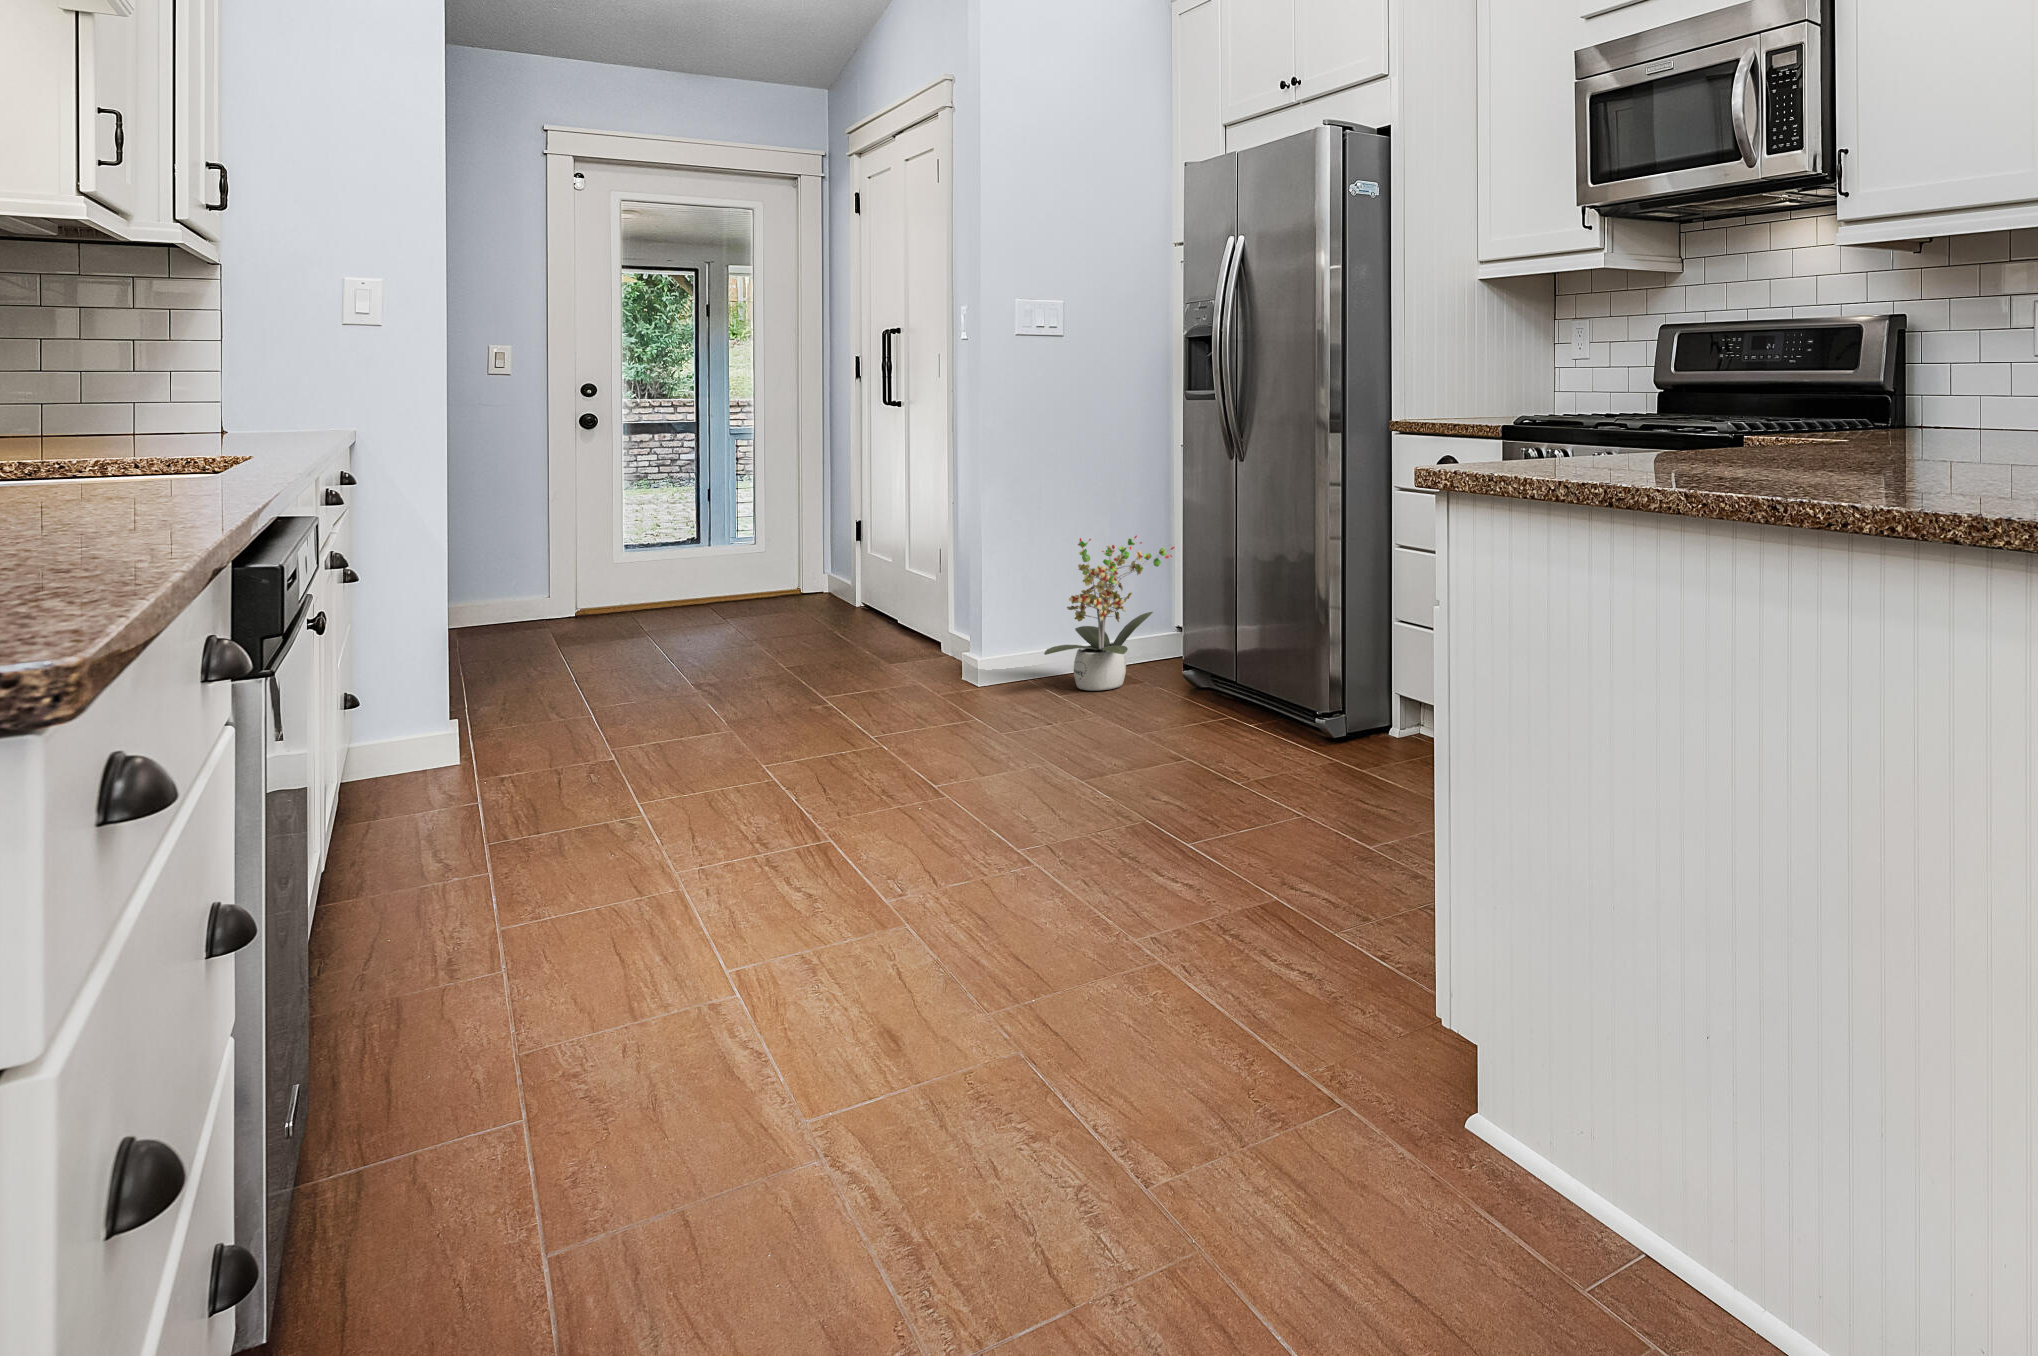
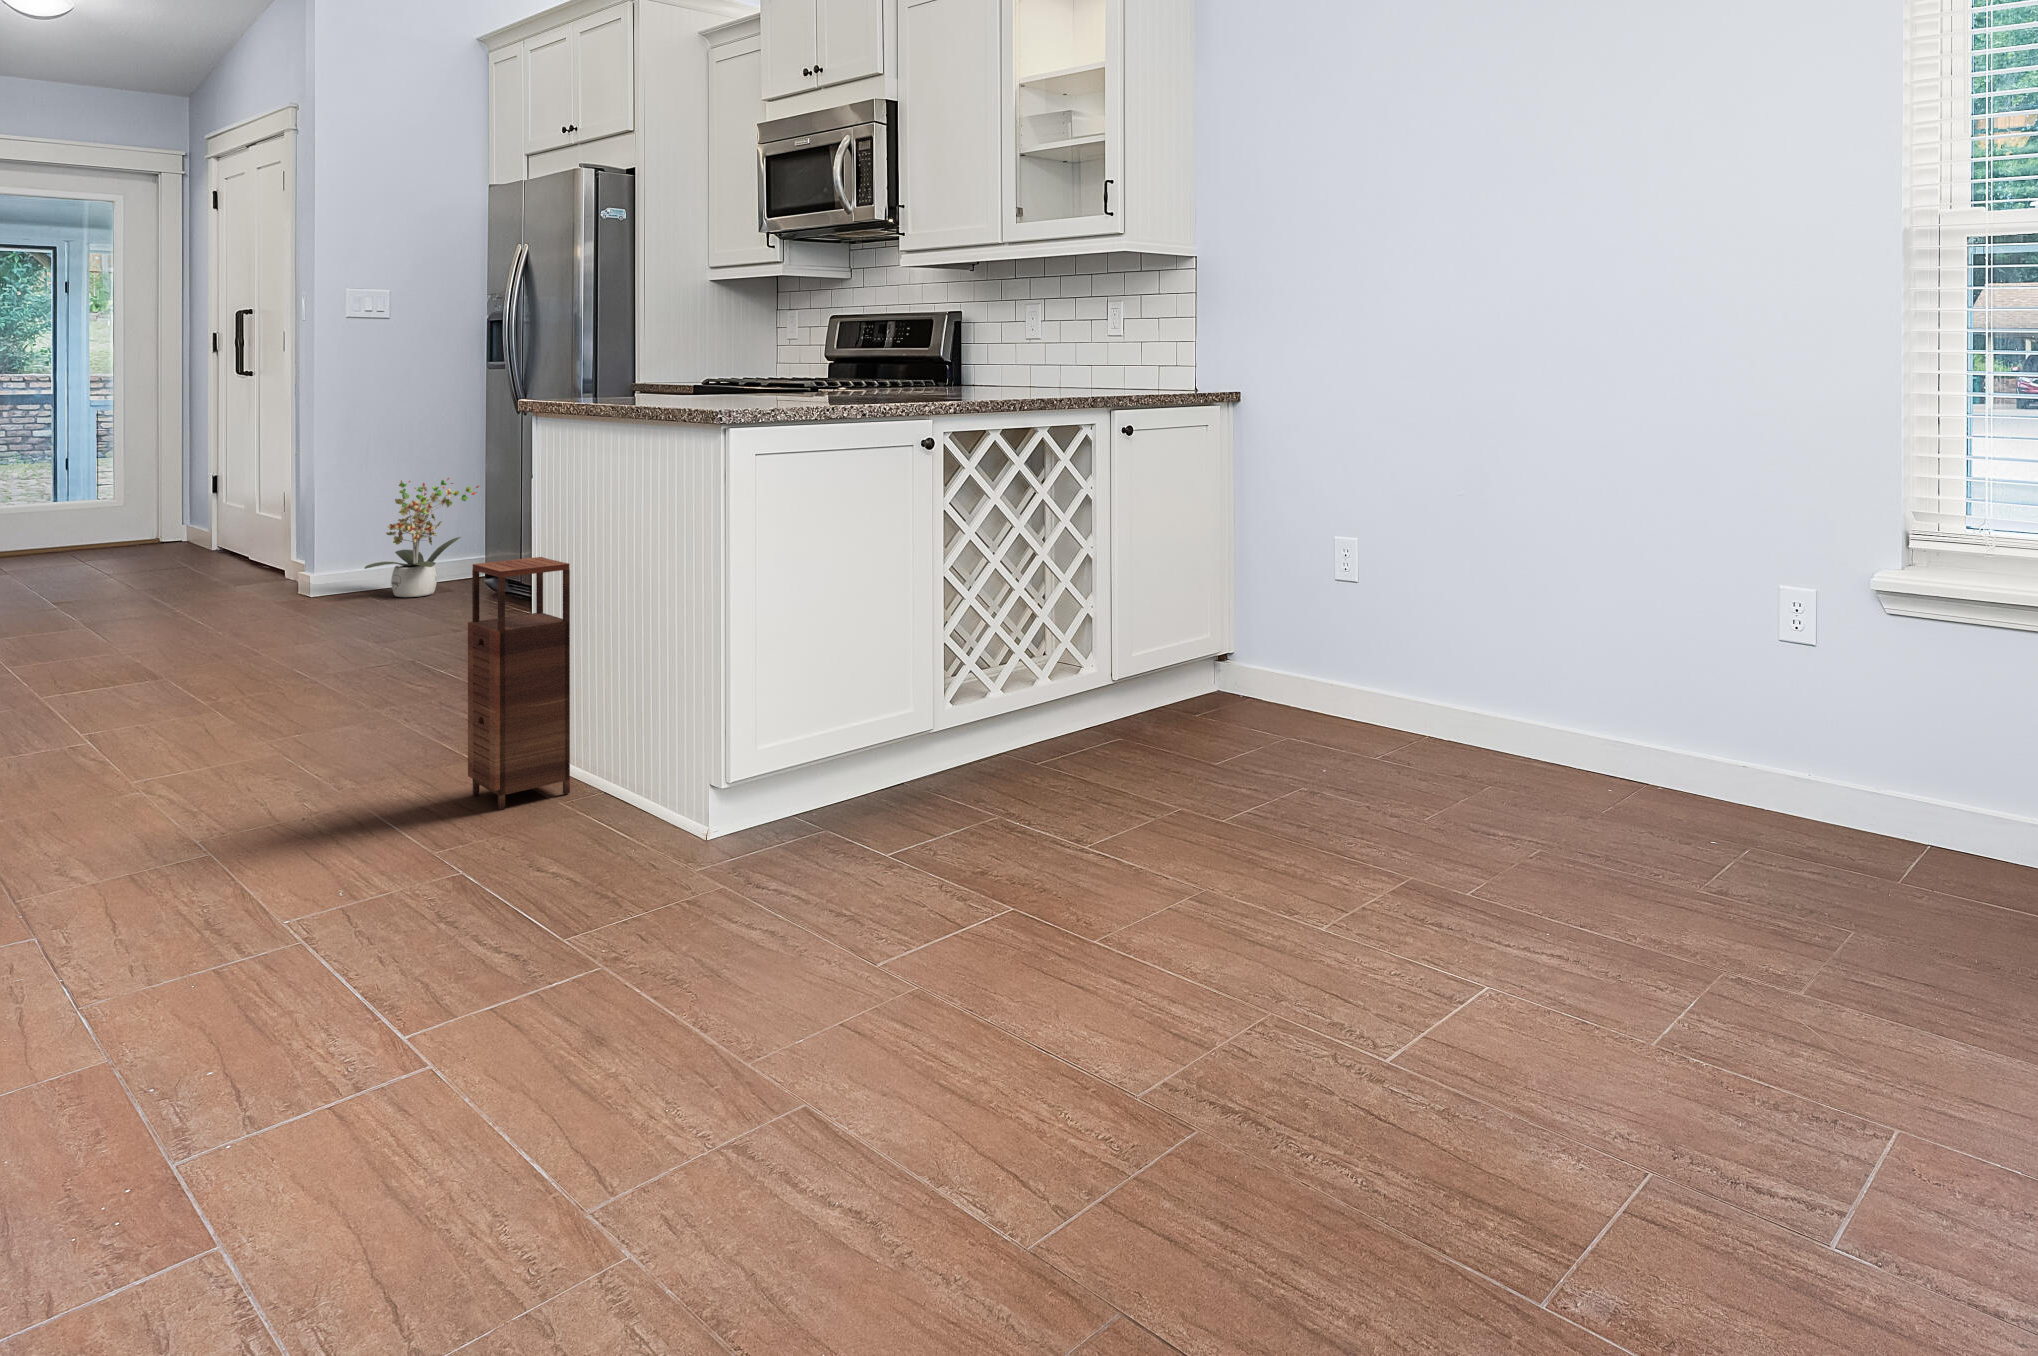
storage cabinet: none [1361,759,1547,1278] -> present [468,557,570,809]

